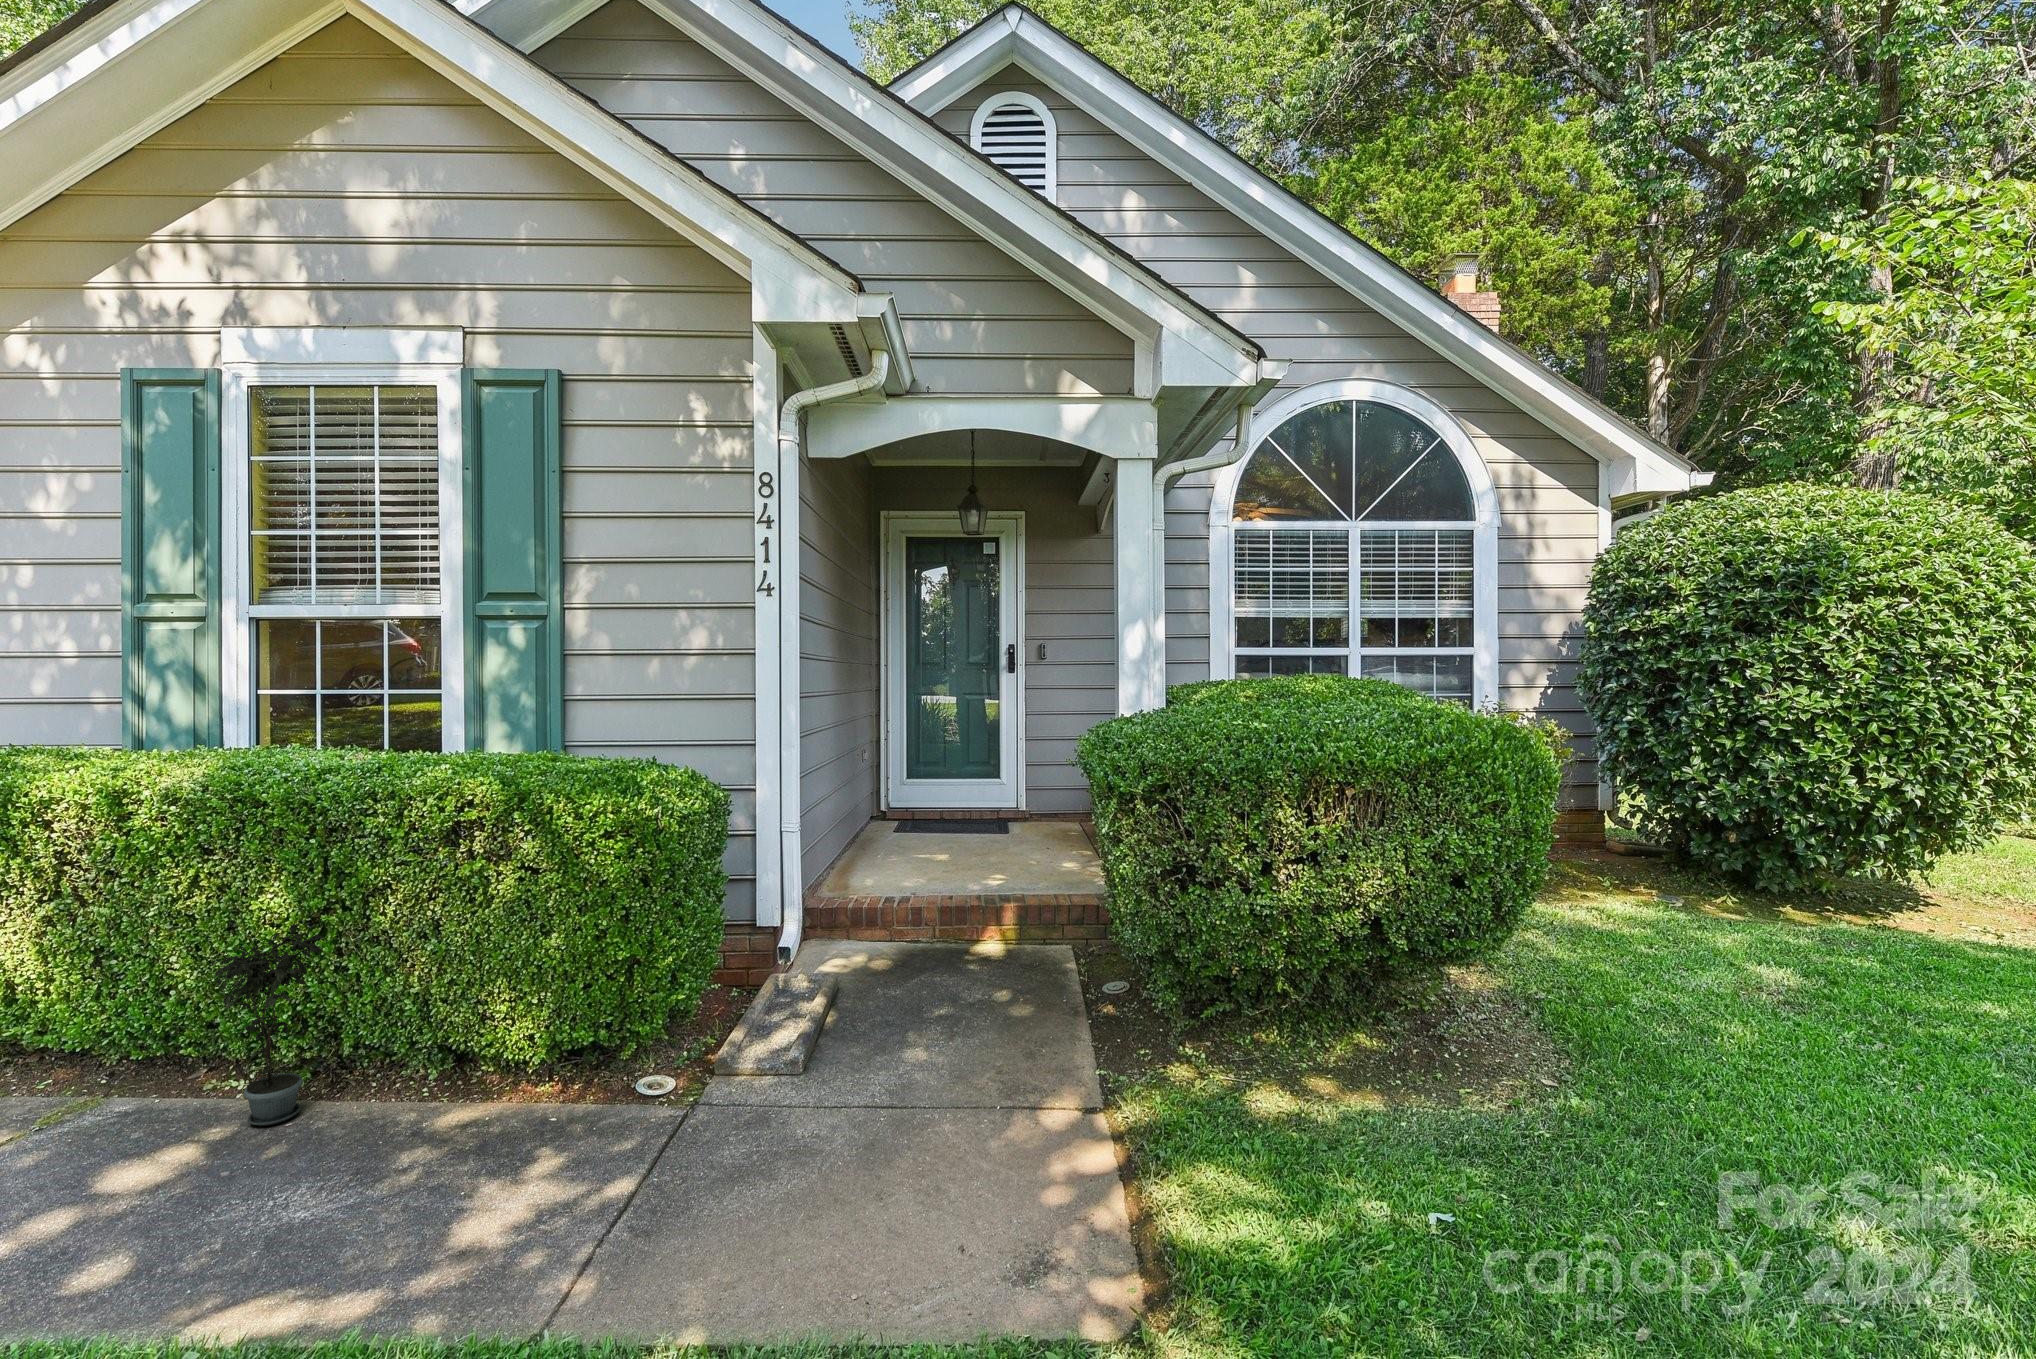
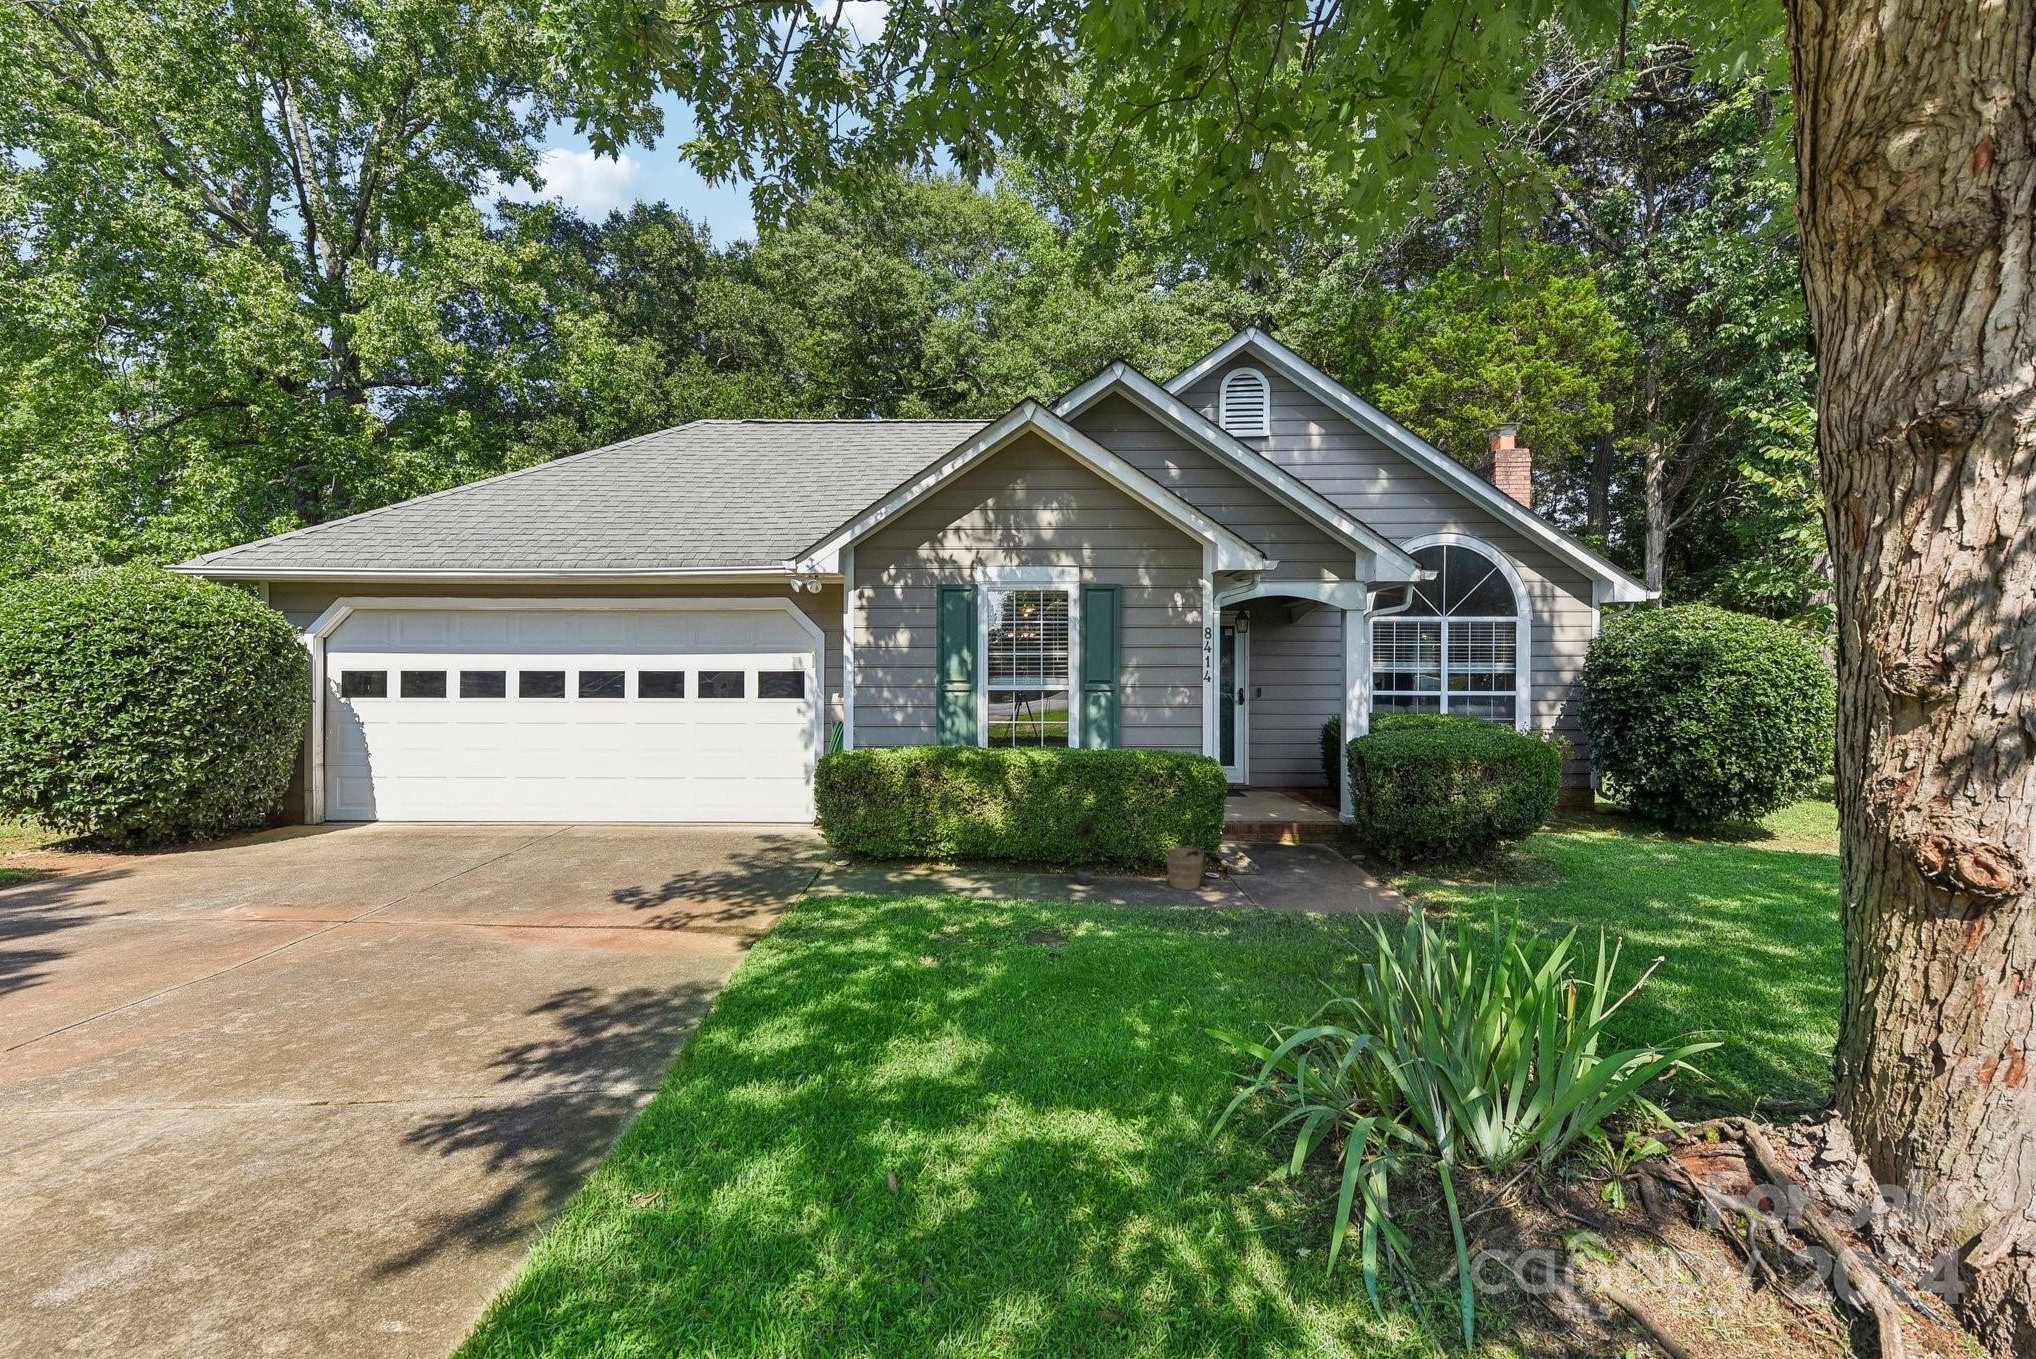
bucket: none [480,1003,602,1142] -> present [1166,848,1204,890]

